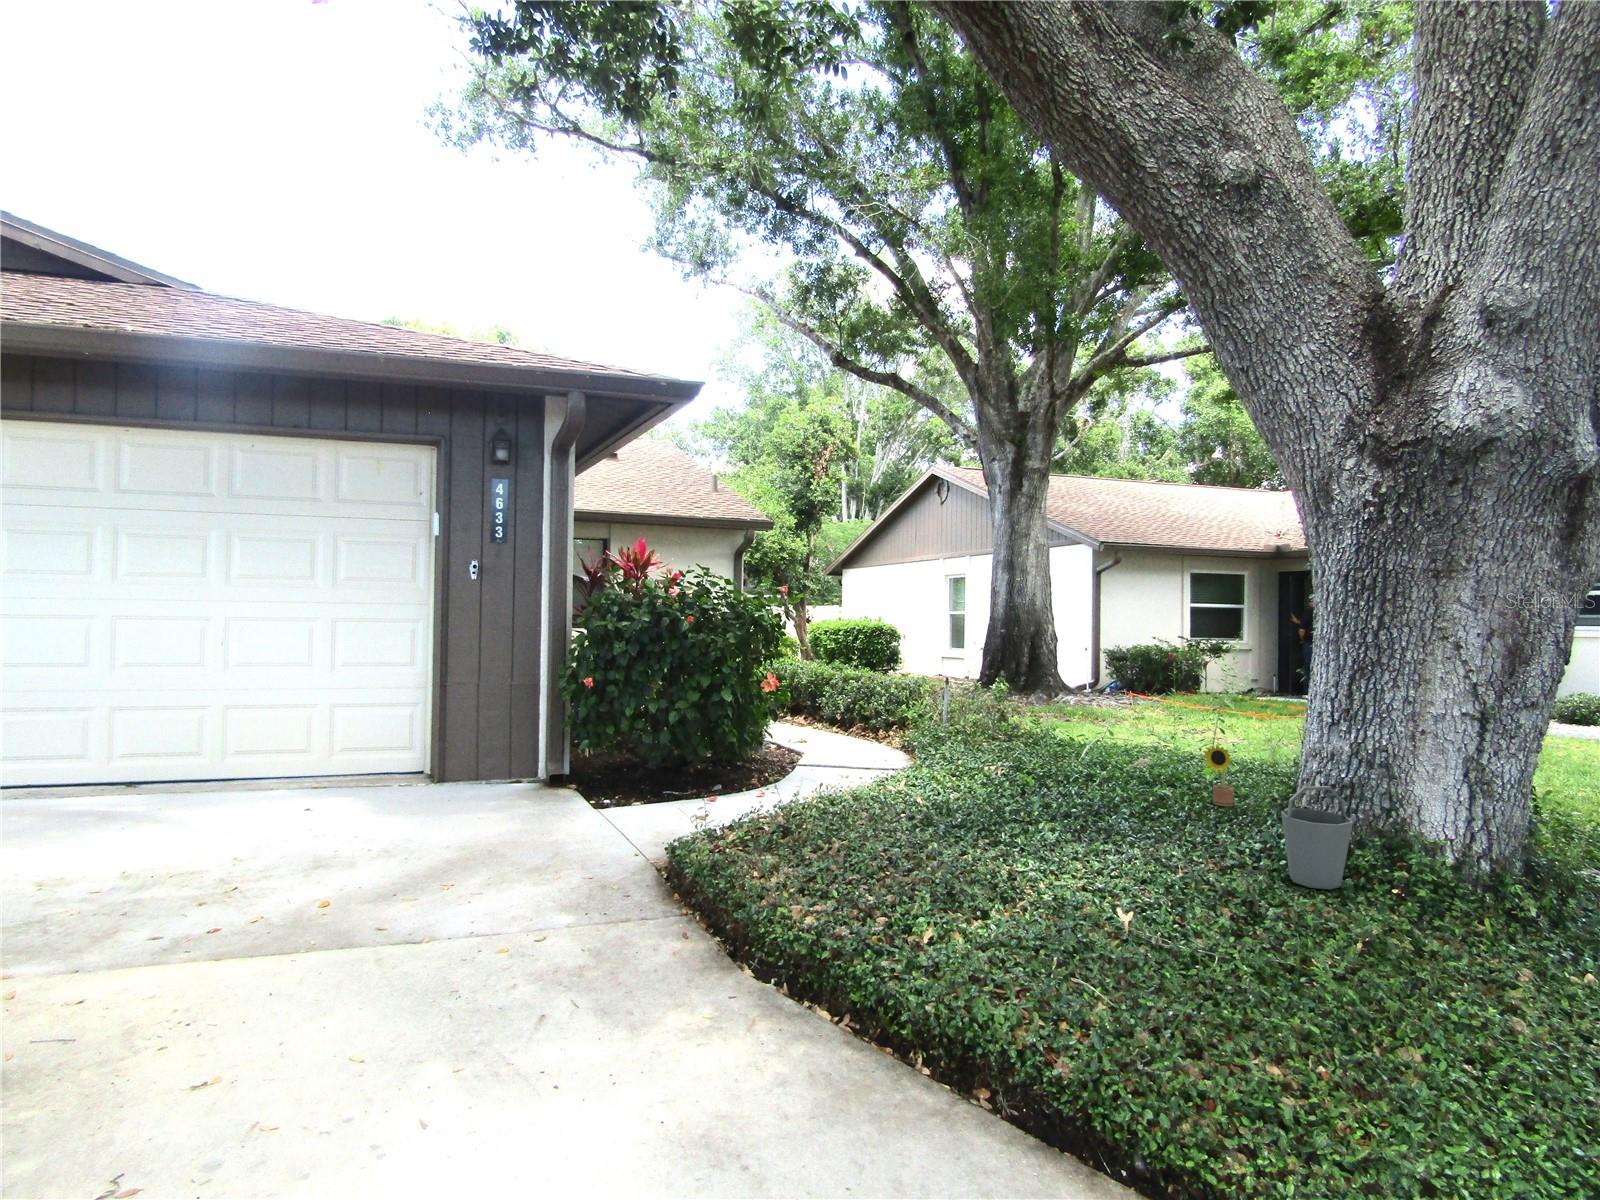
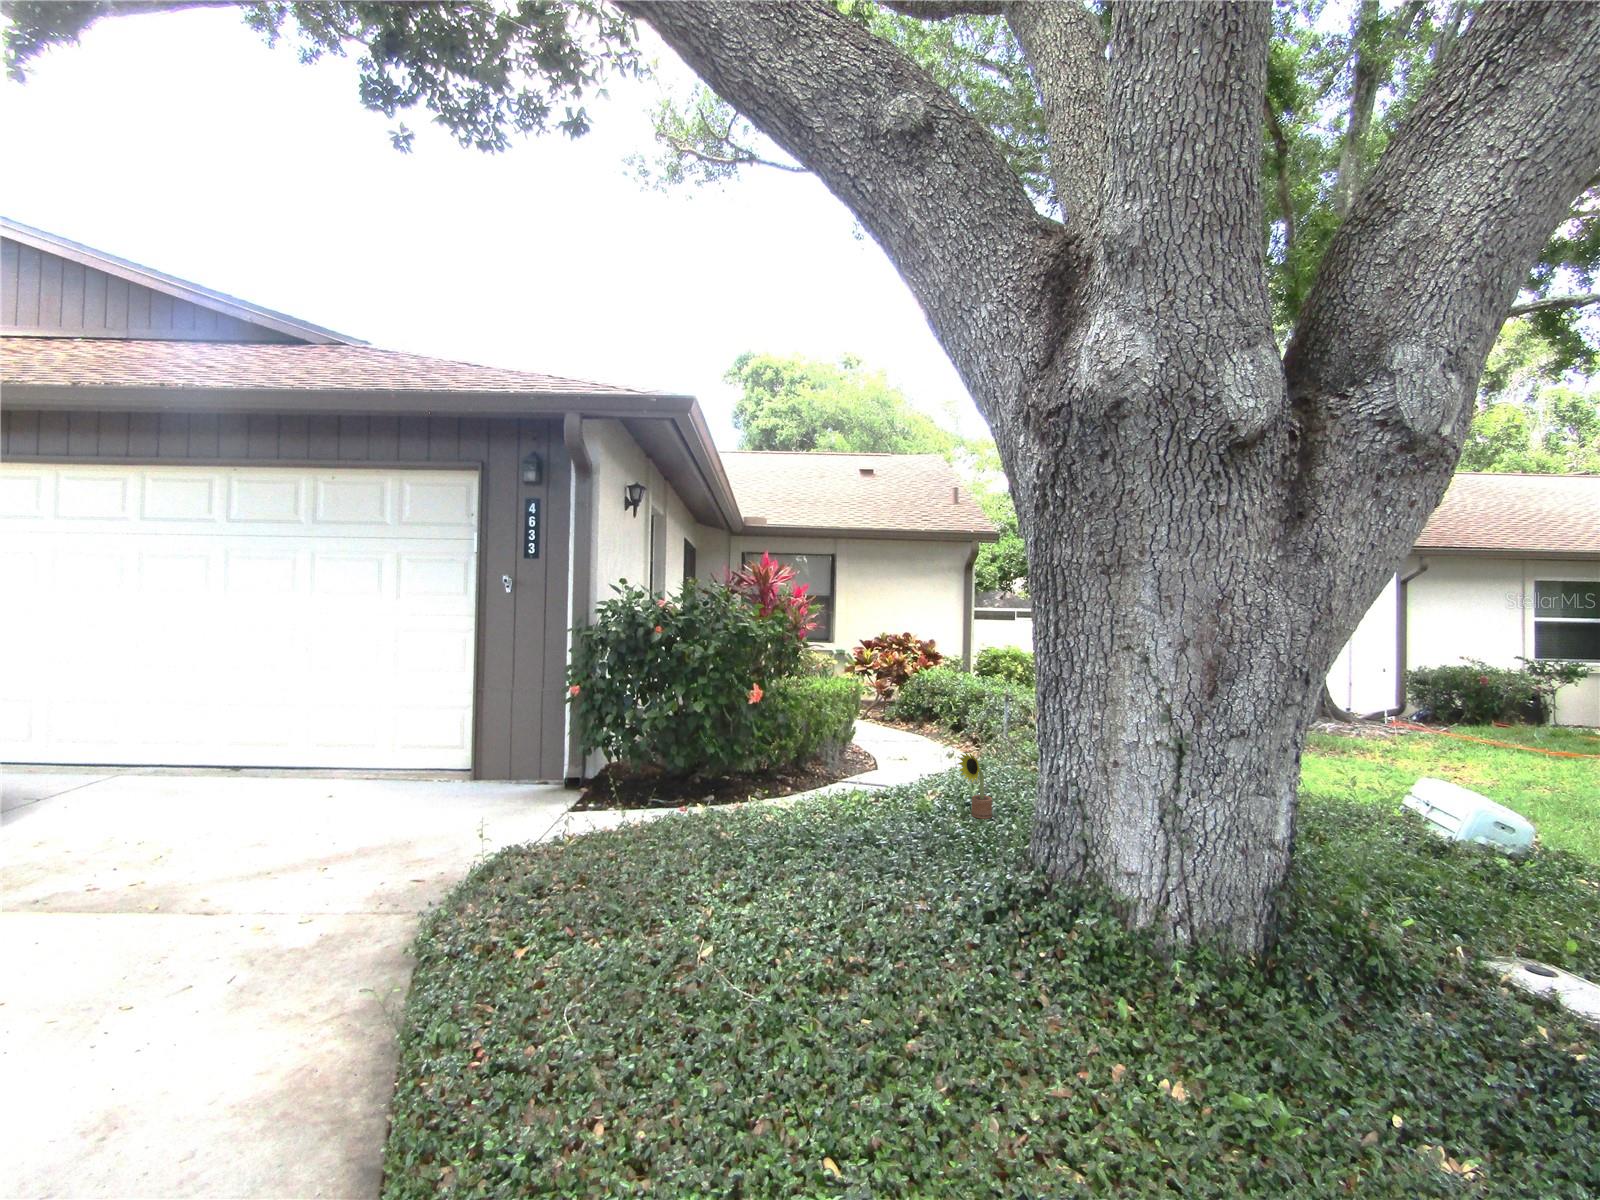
bucket: present [1281,786,1353,889] -> none [891,820,967,946]

